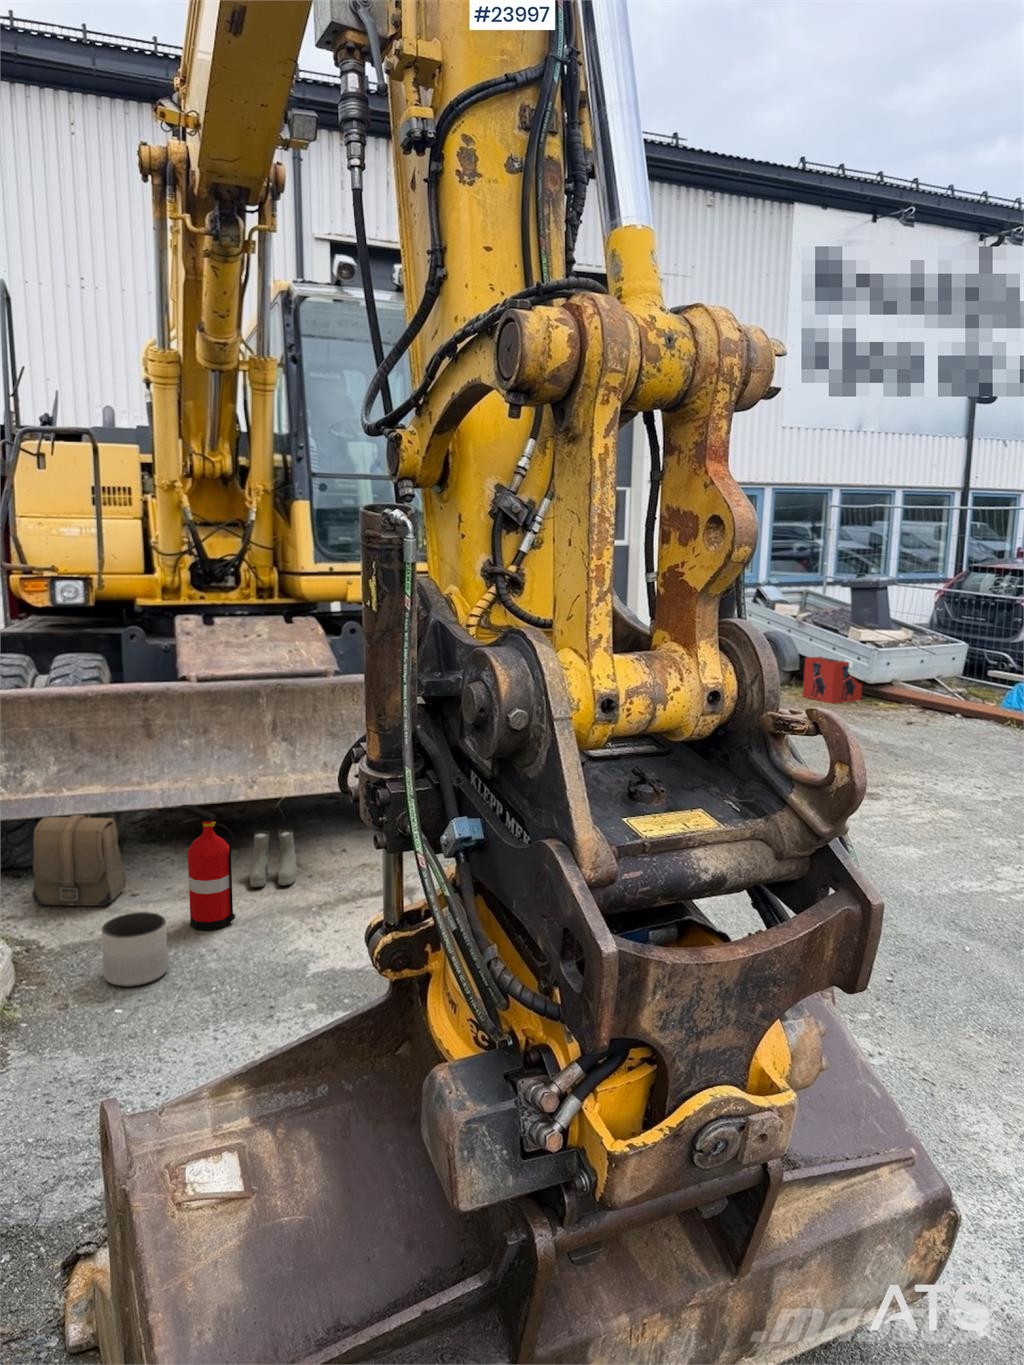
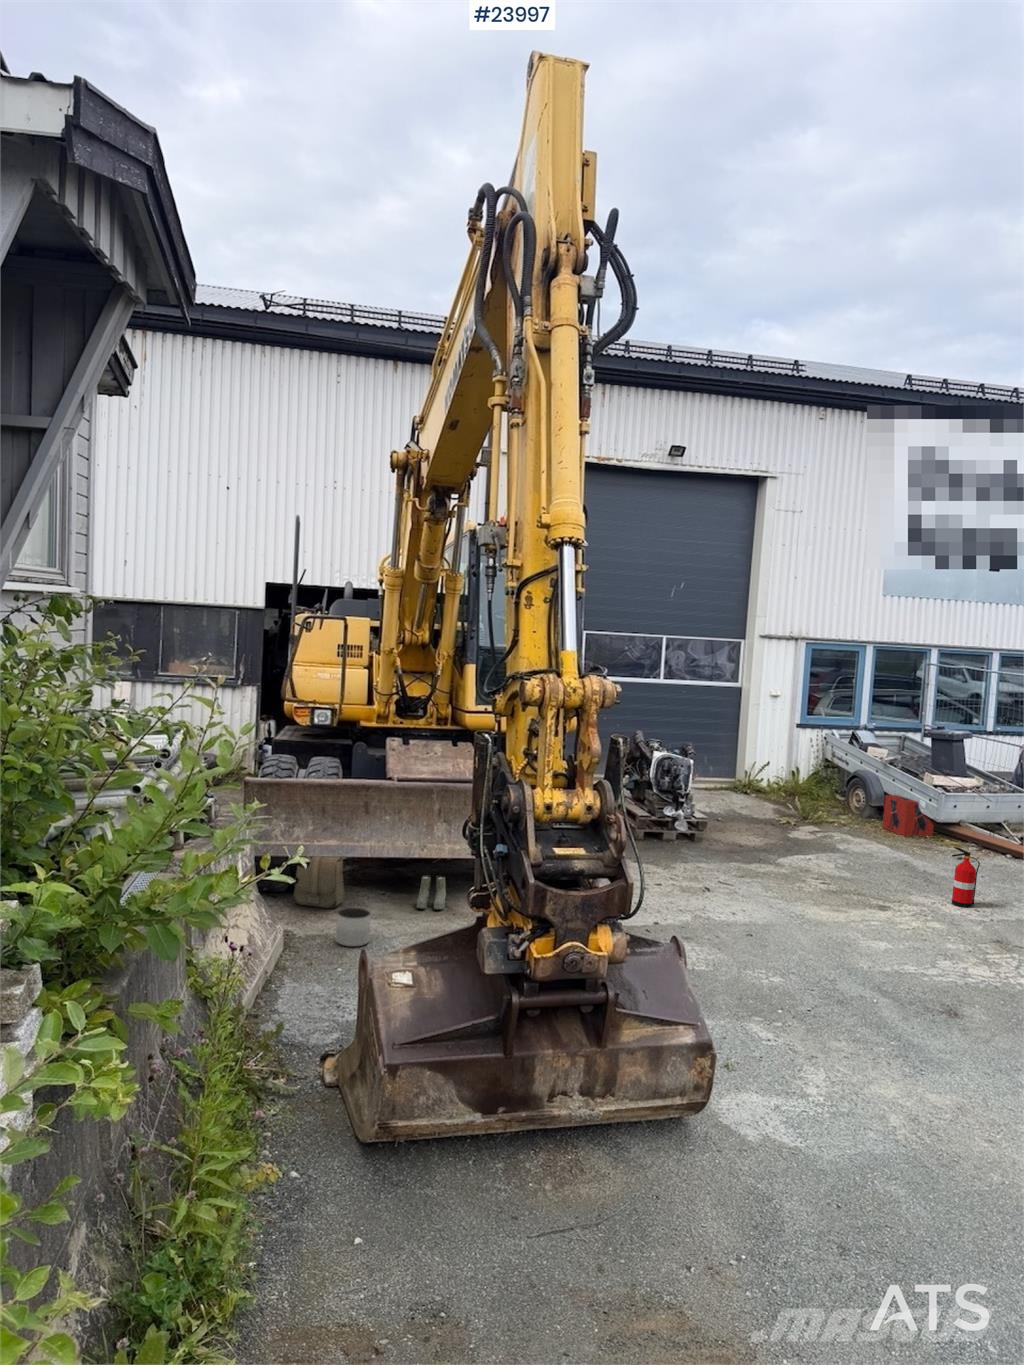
fire extinguisher: present [177,805,235,931] -> present [952,847,980,908]

